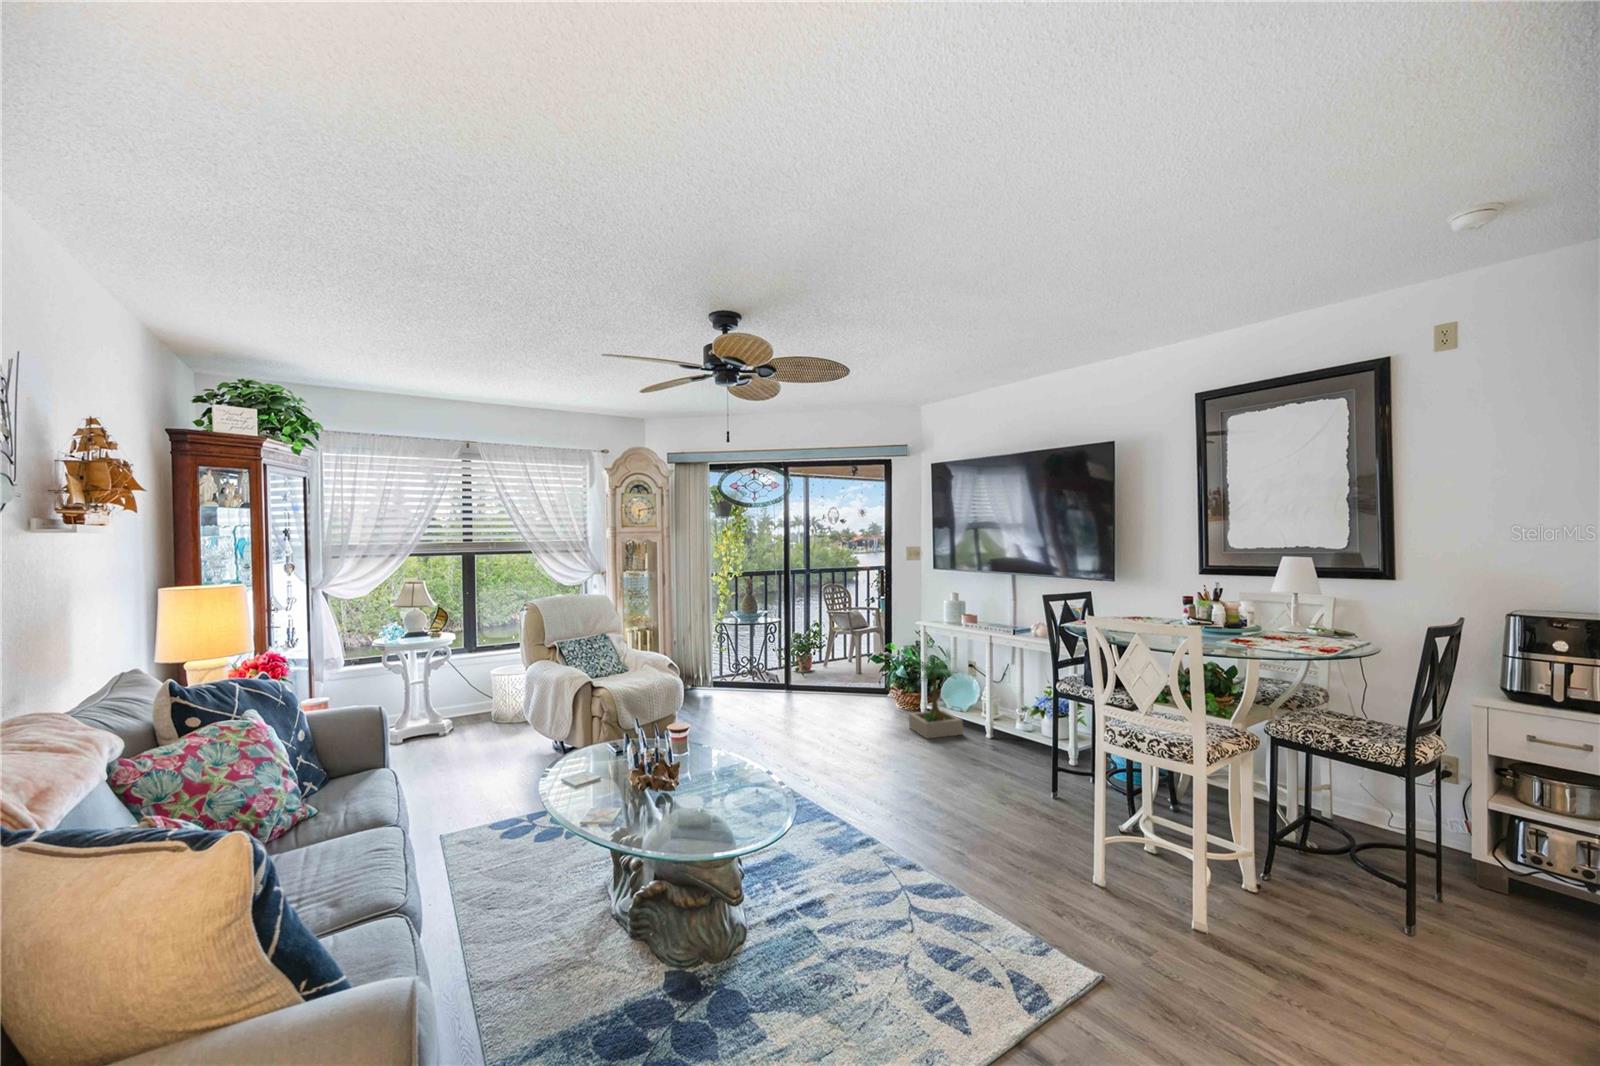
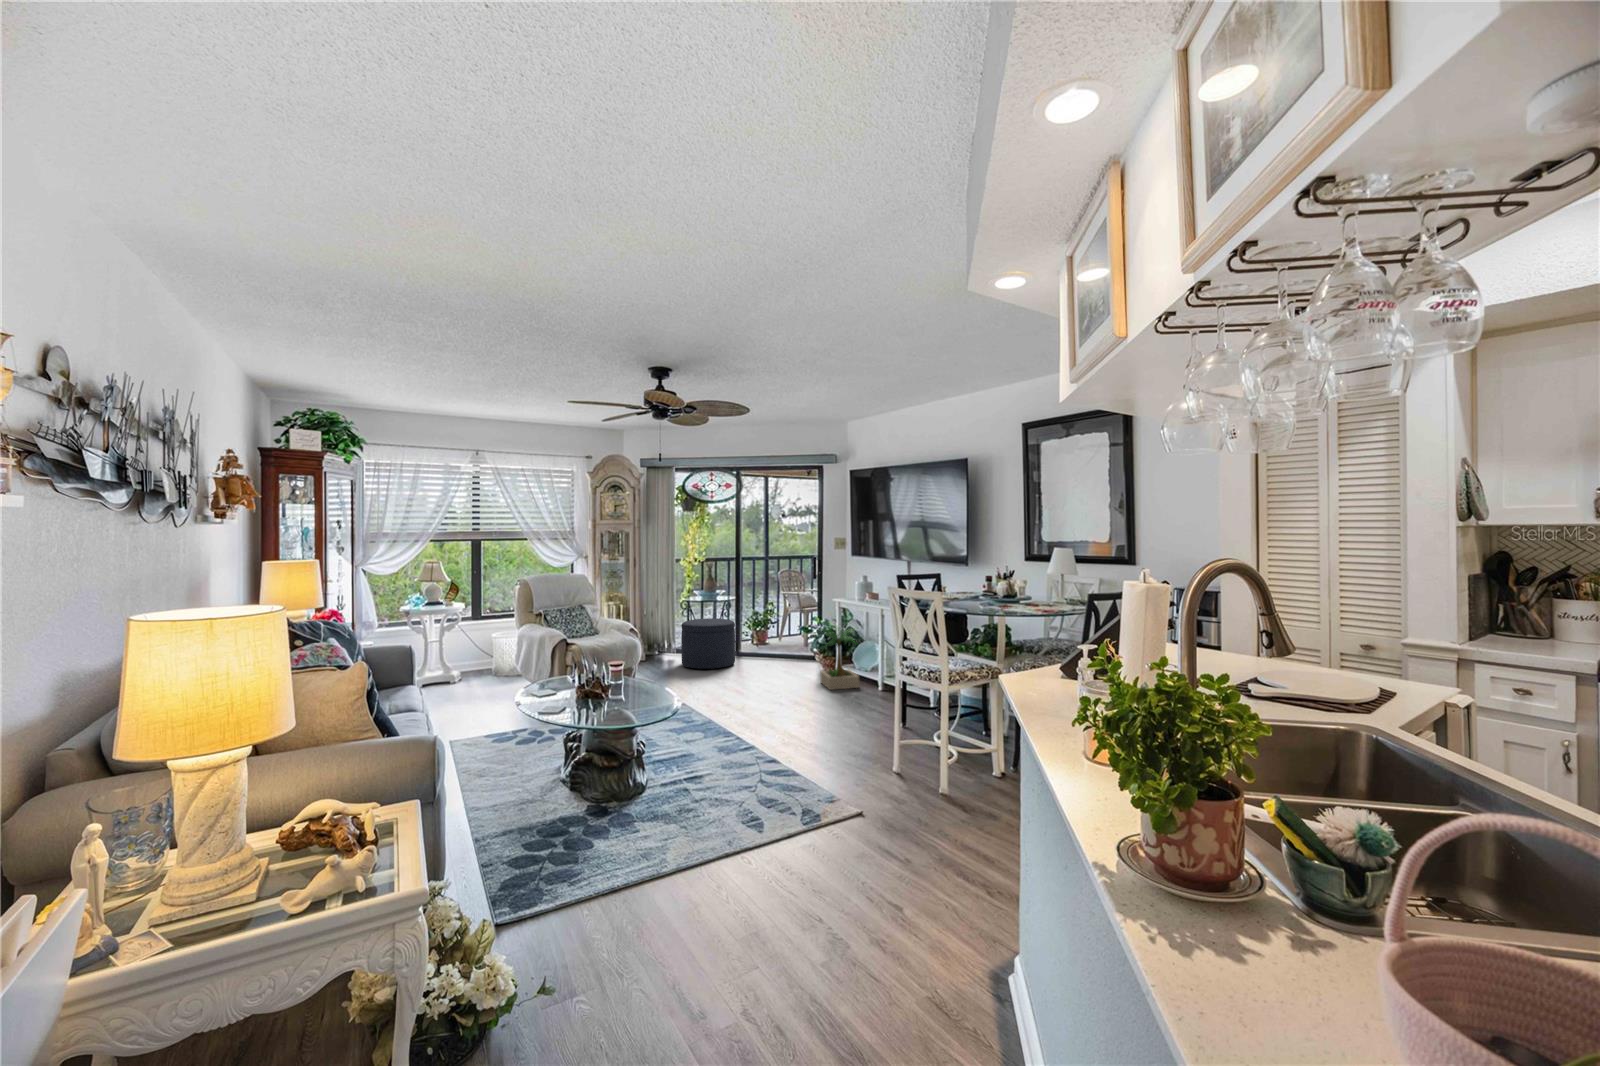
ottoman: none [724,645,790,710] -> present [681,618,735,669]

